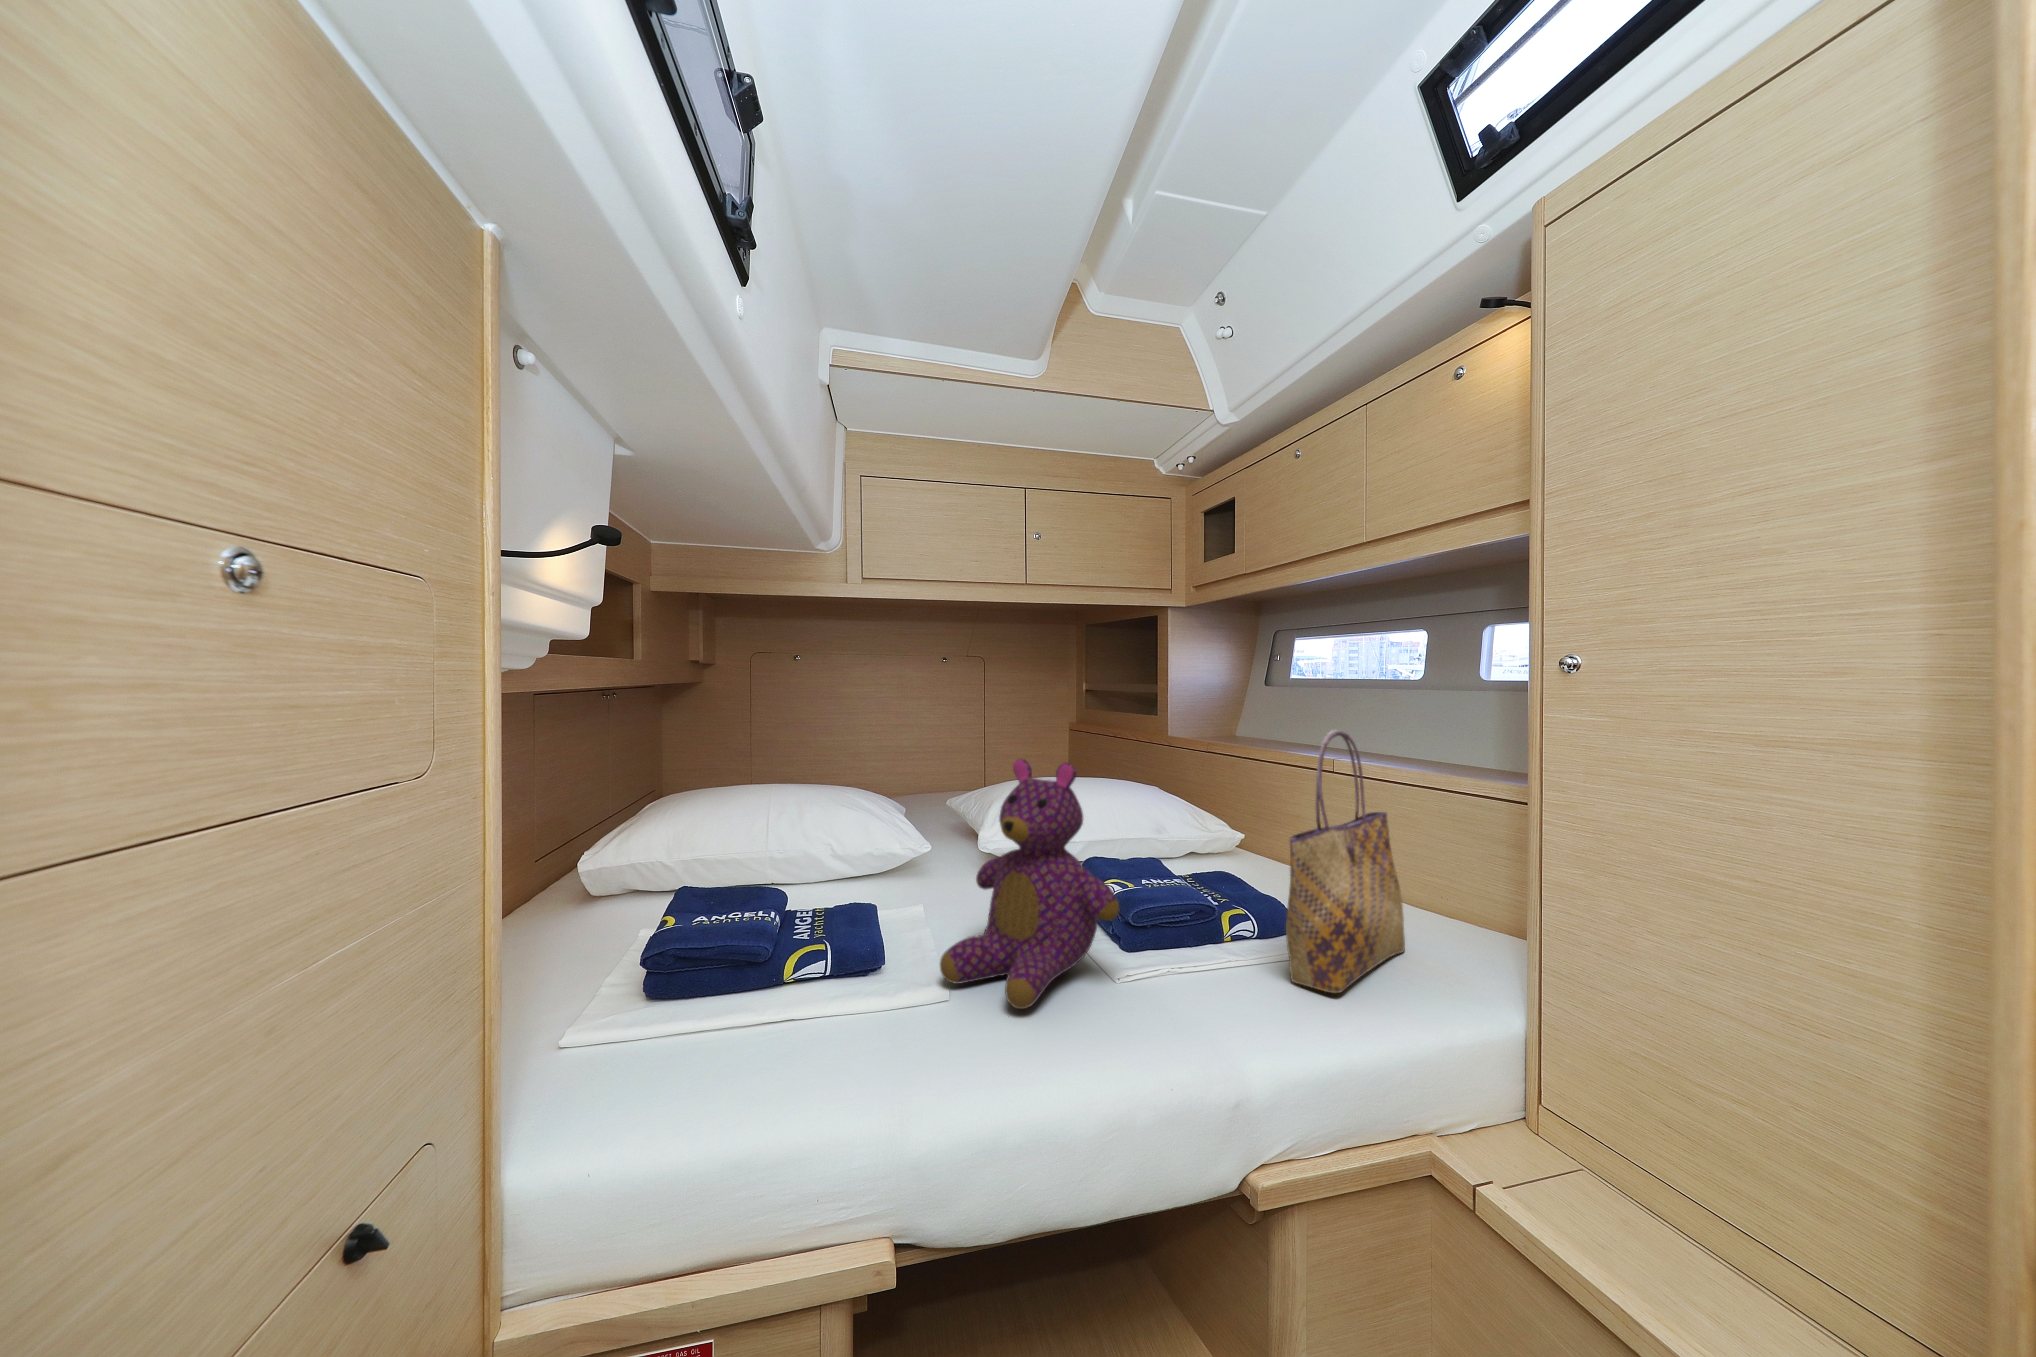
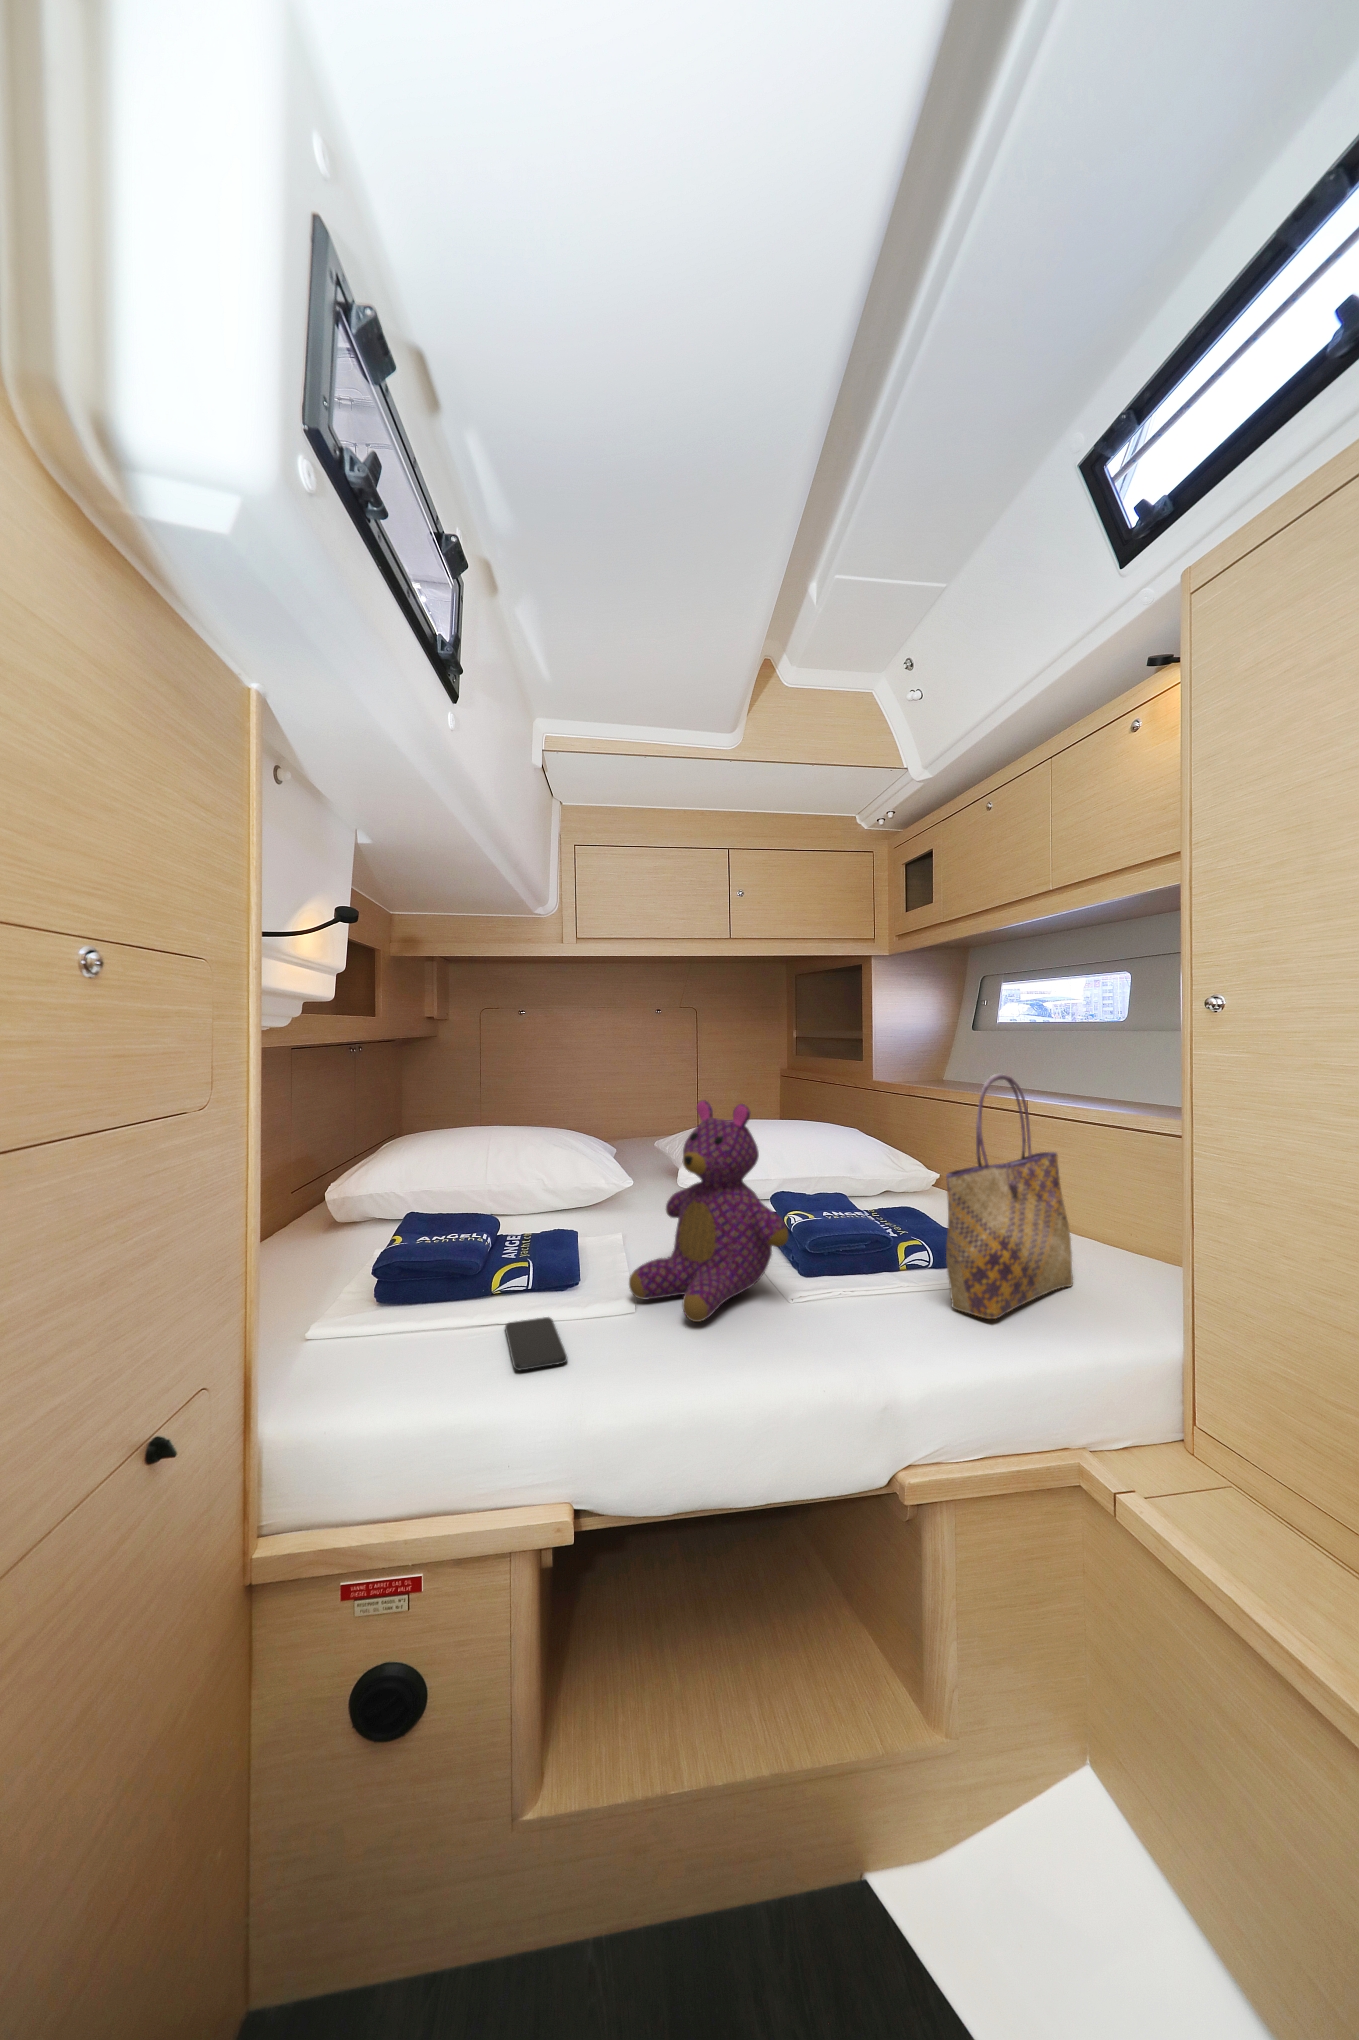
smartphone: none [799,1010,879,1080] -> present [505,1317,567,1371]

